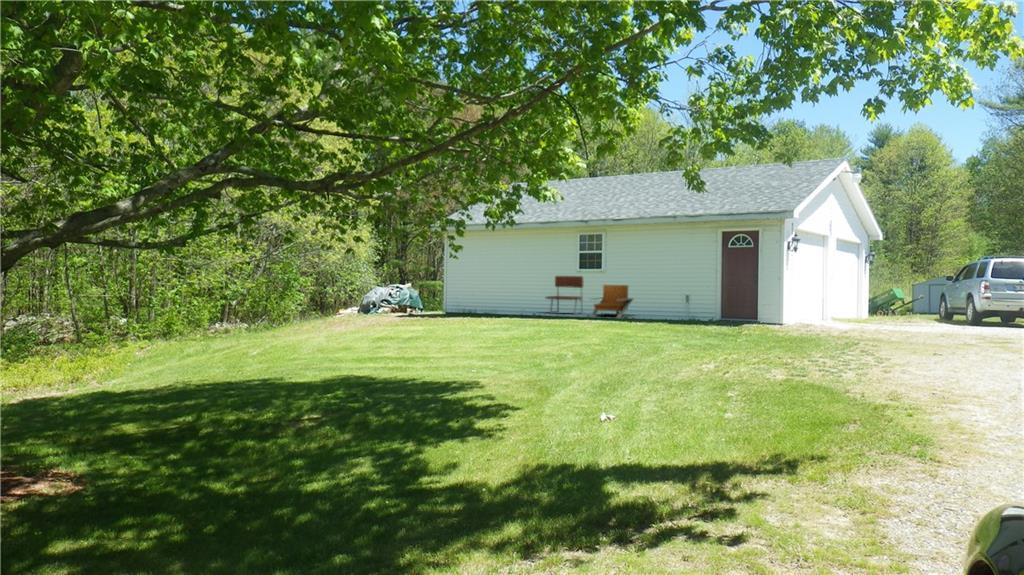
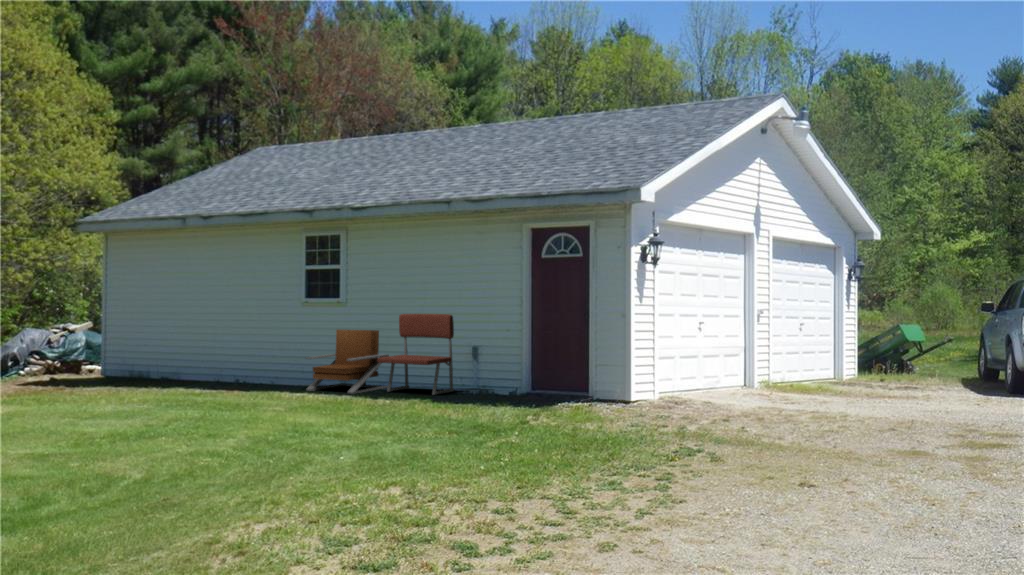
bench: present [546,276,583,314] -> present [377,314,454,395]

